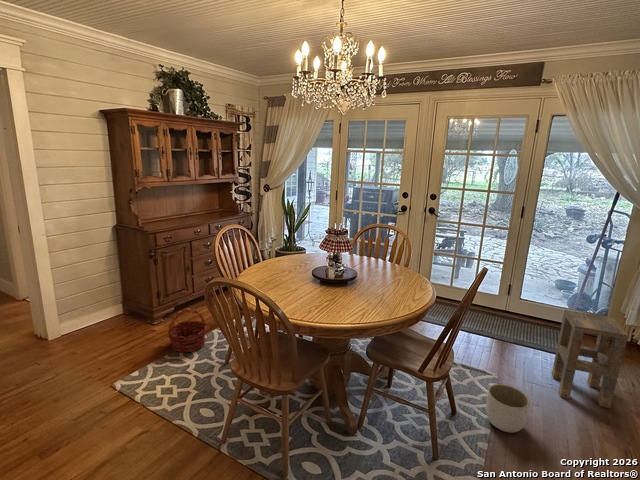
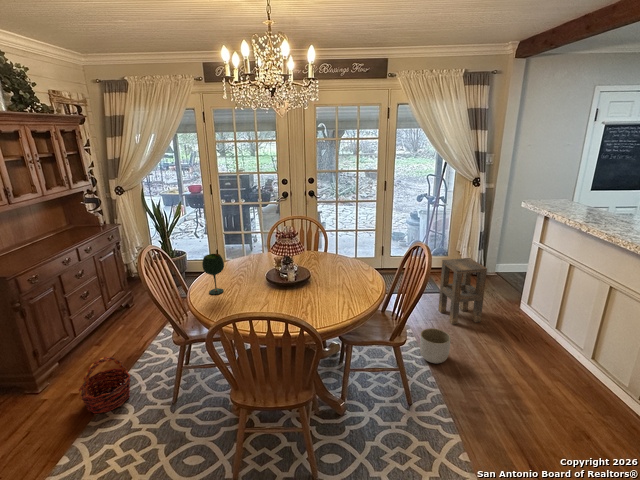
wine glass: none [257,238,276,275] -> present [202,254,224,294]

